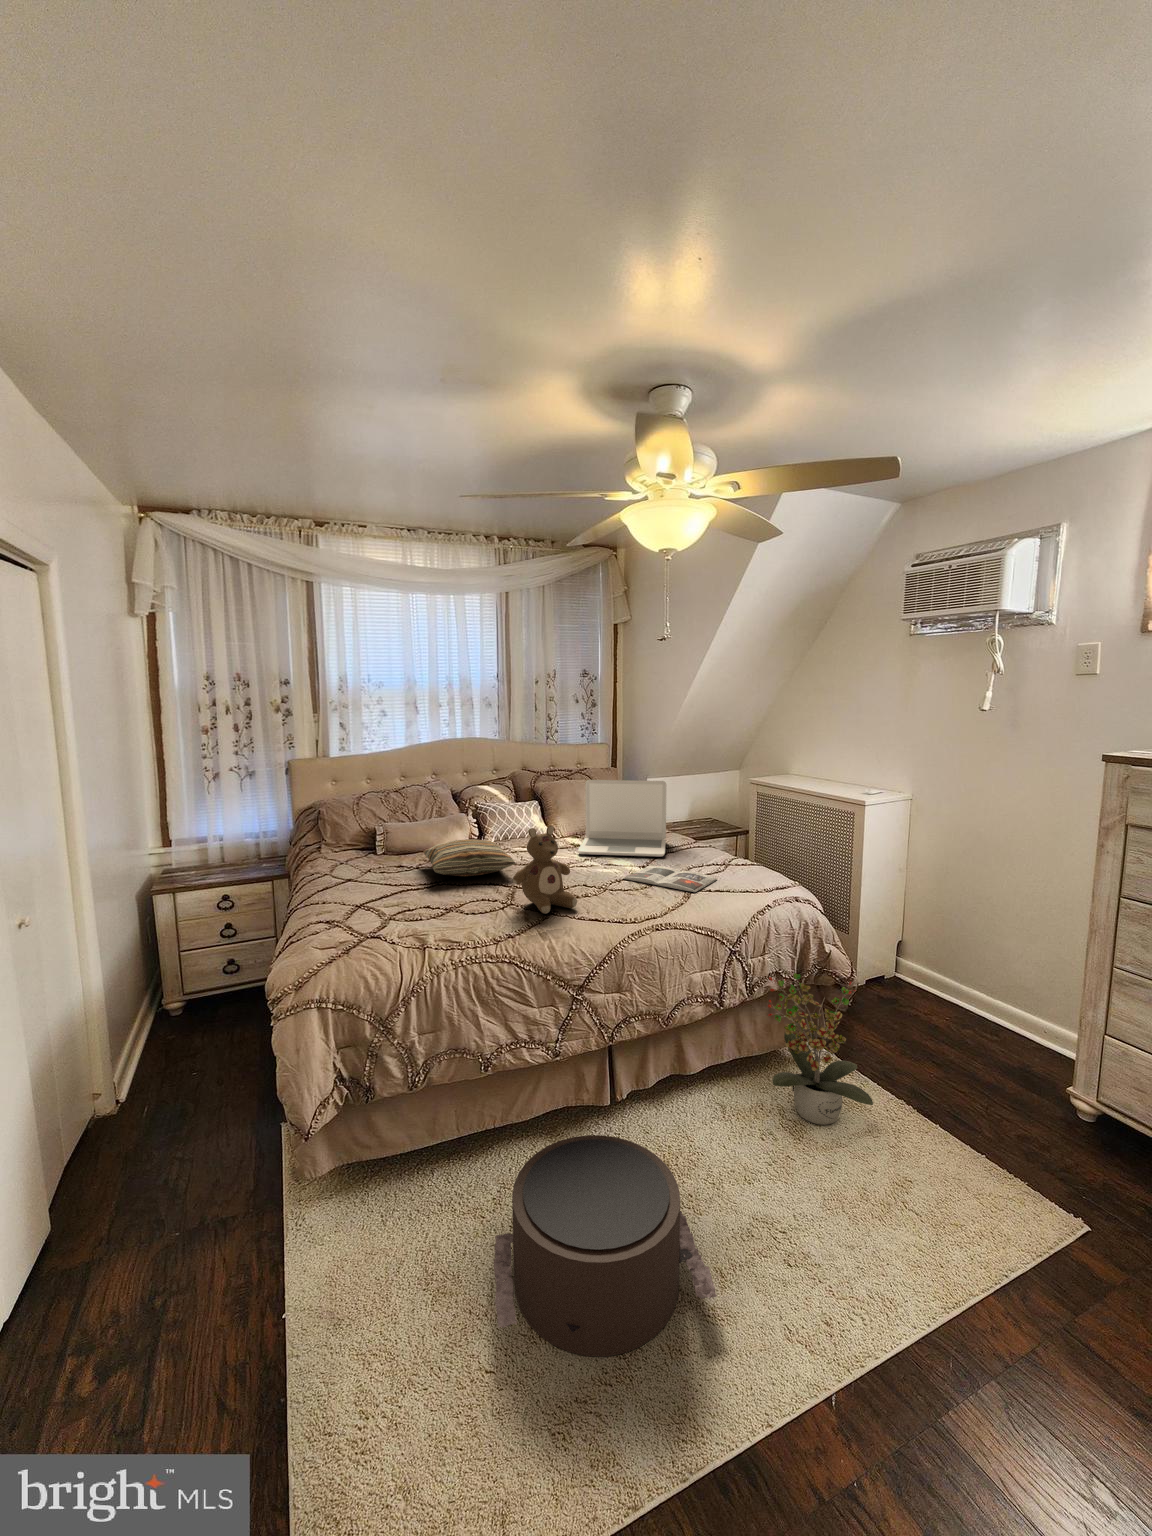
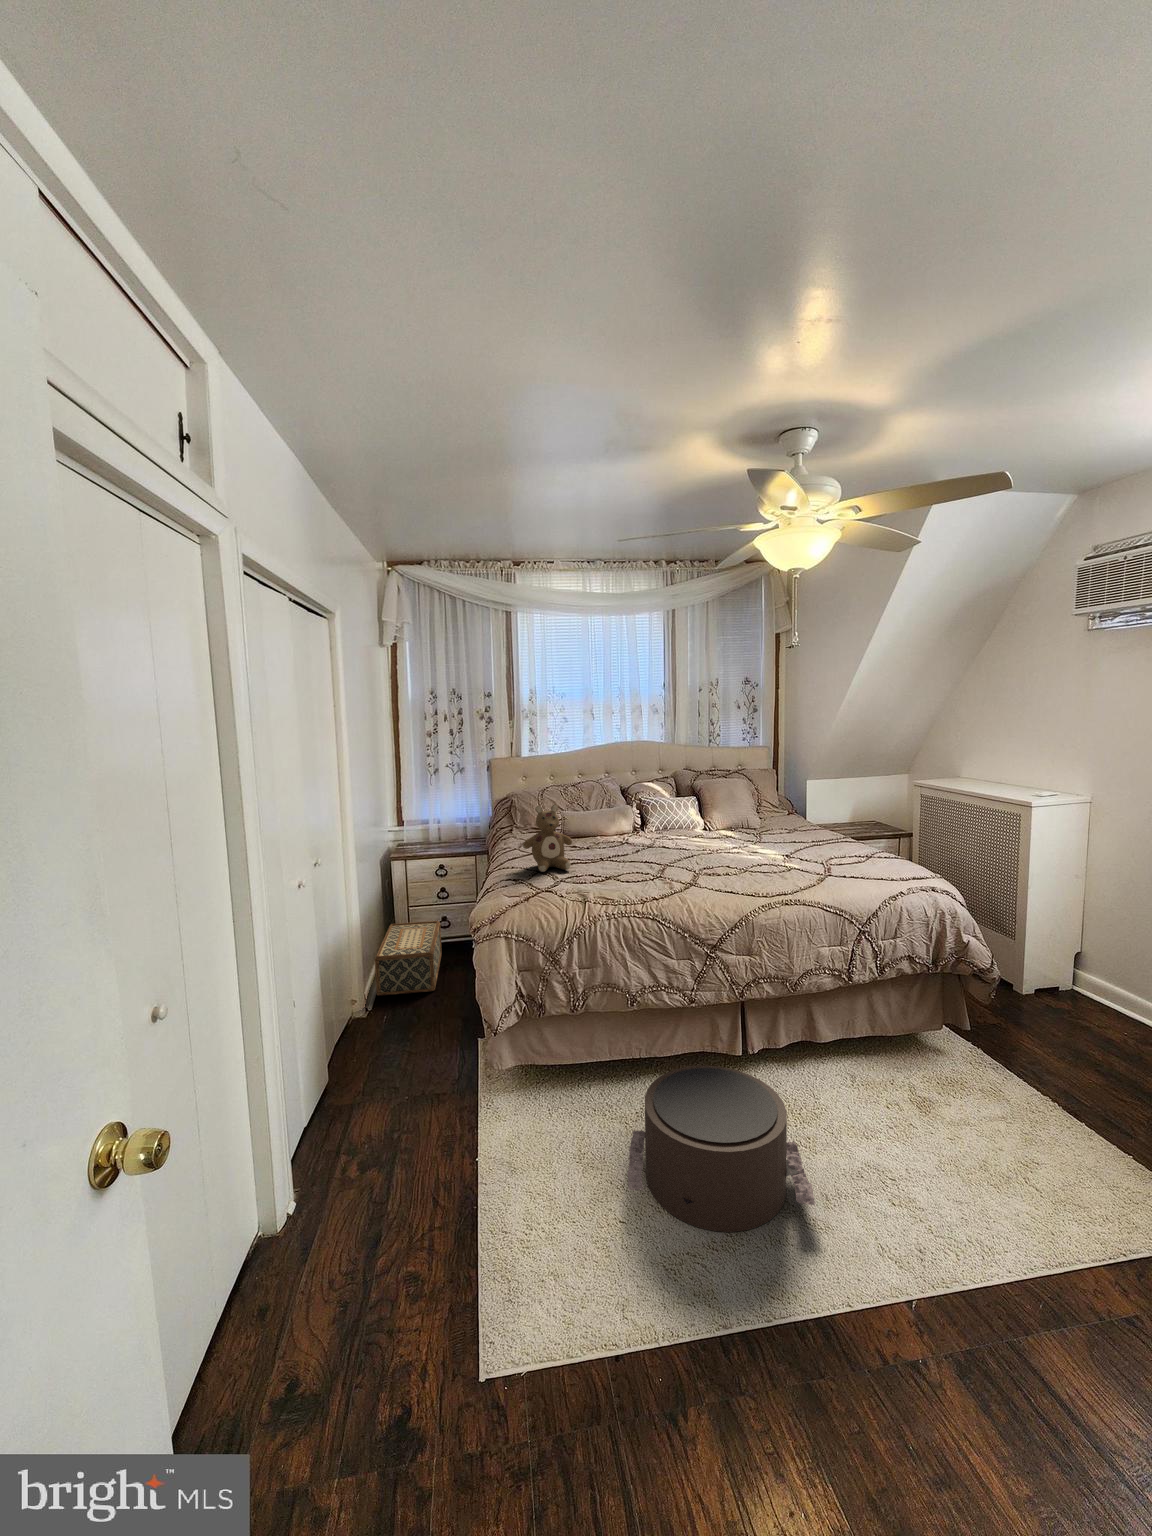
laptop: present [578,780,666,857] -> none [729,777,816,848]
stuffed bear: present [513,826,577,914] -> present [523,805,572,872]
pillow: present [423,839,516,876] -> none [593,824,670,855]
magazine: present [623,866,717,892] -> none [765,855,857,877]
woven basket: none [130,968,228,1081] -> present [375,921,442,996]
potted plant: present [768,973,873,1125] -> none [893,955,1004,1103]

